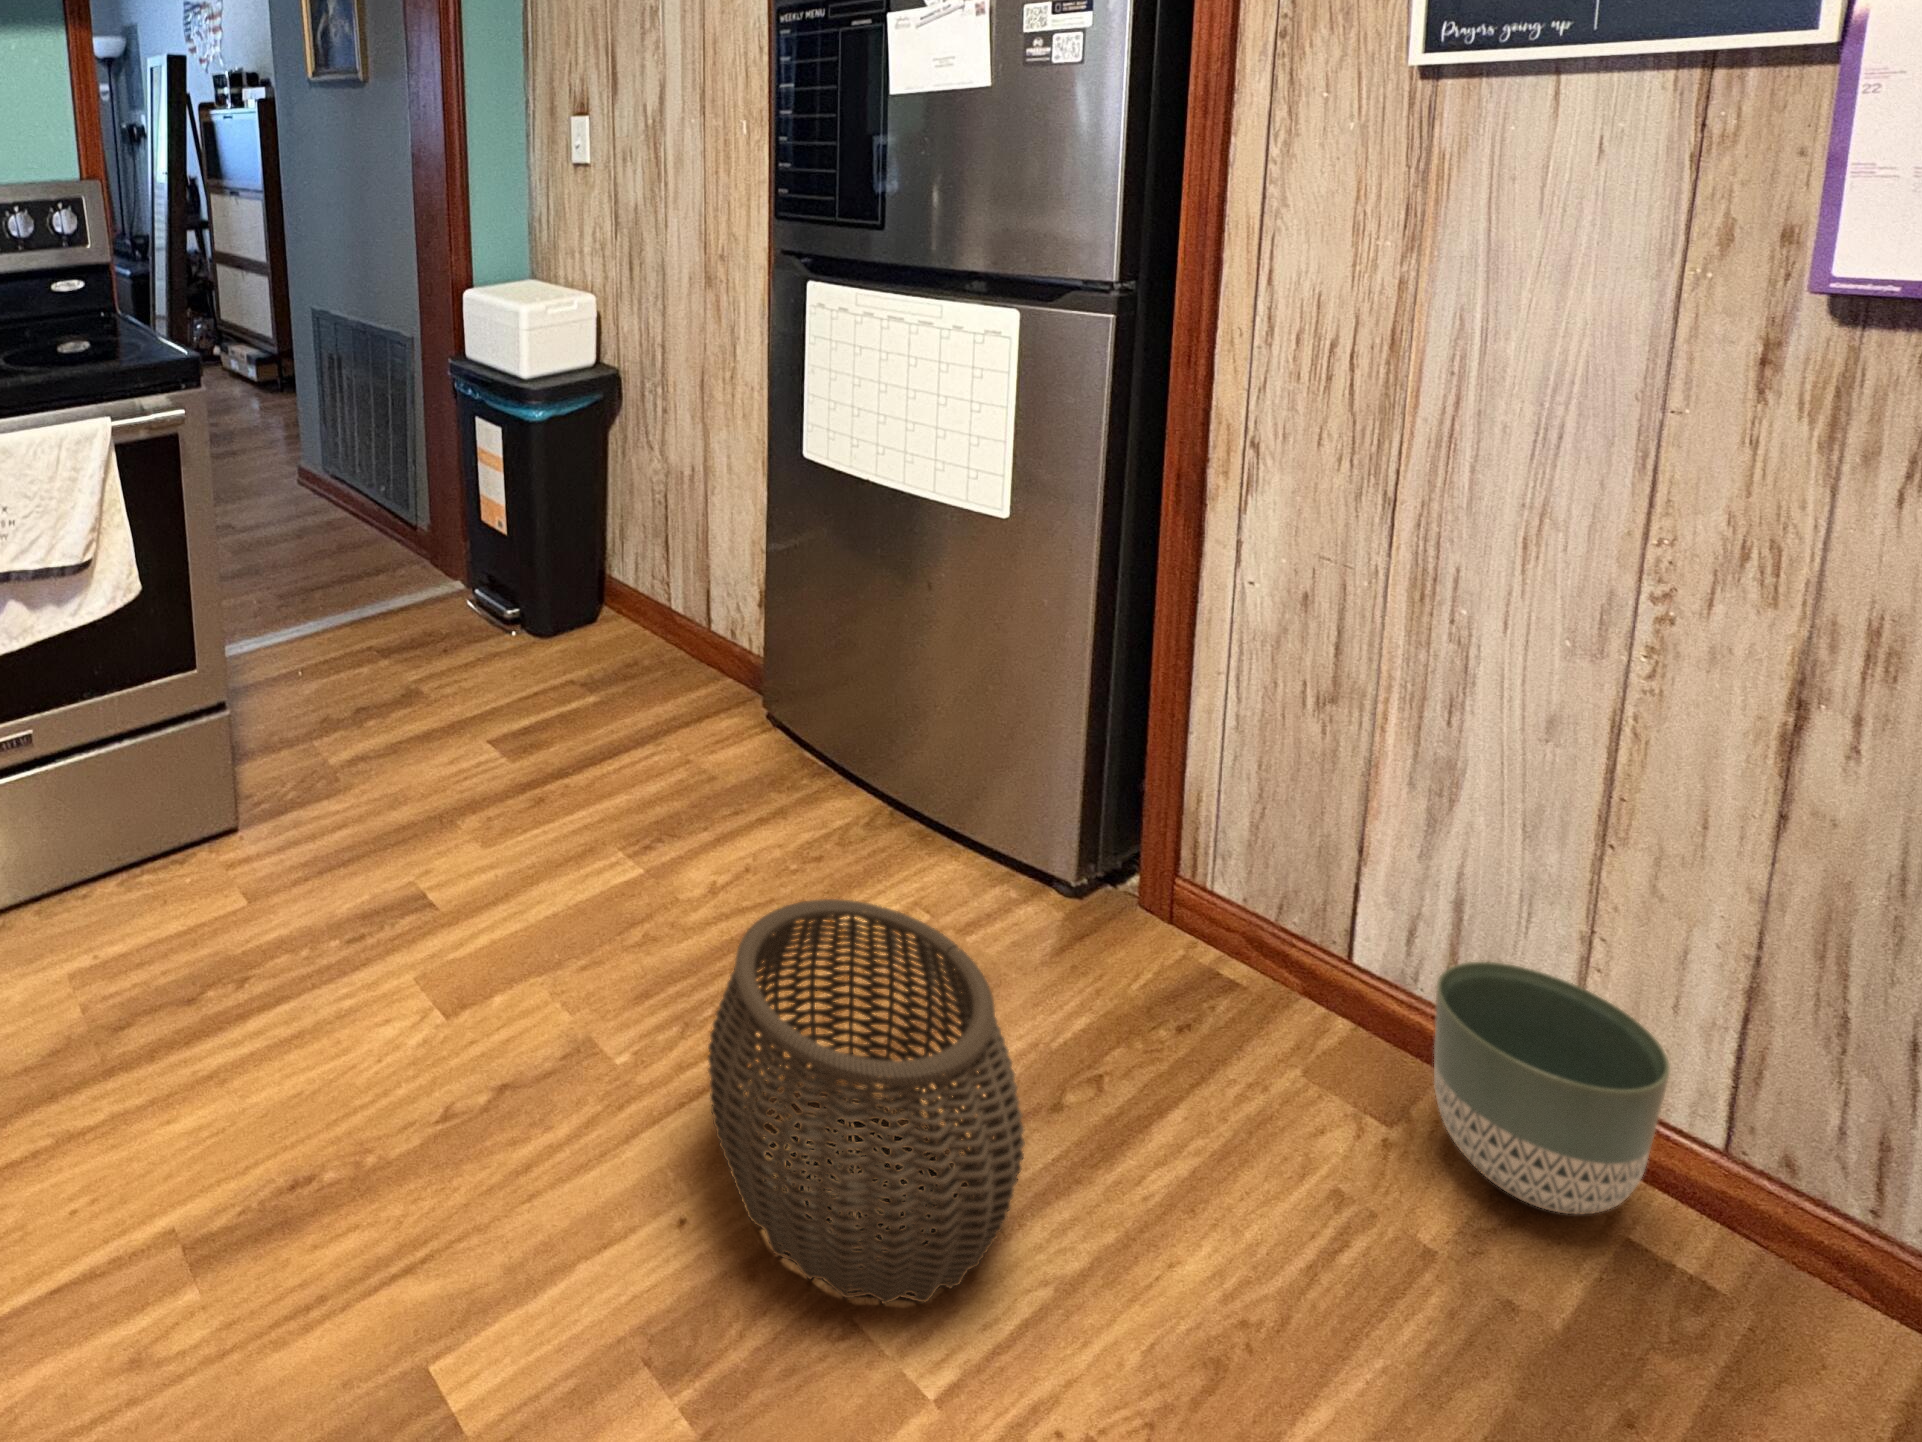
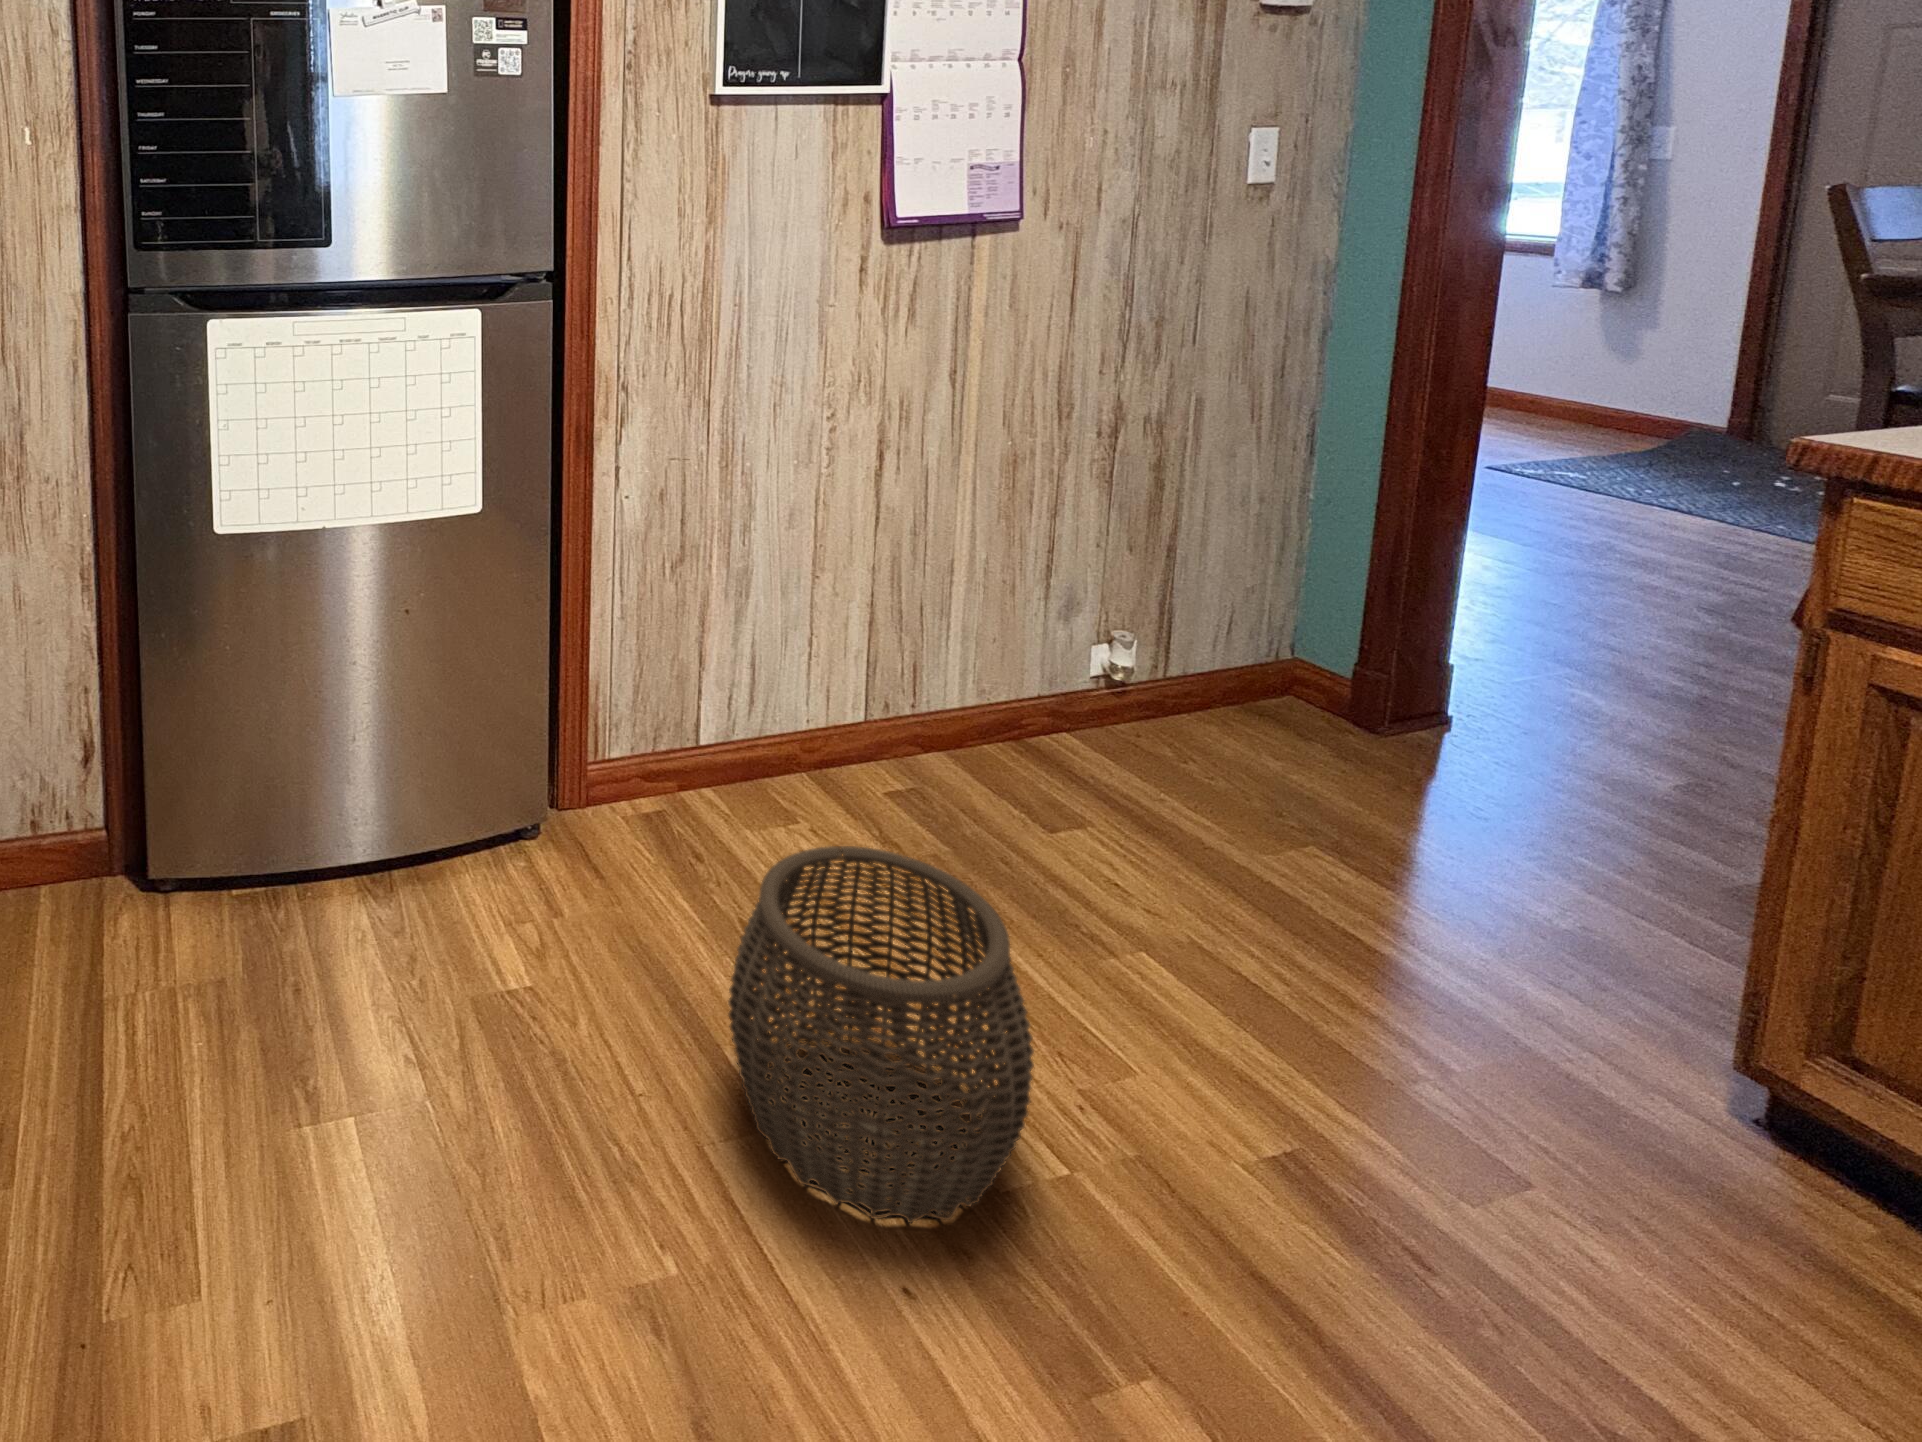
planter: present [1434,962,1670,1214] -> none [797,672,911,812]

